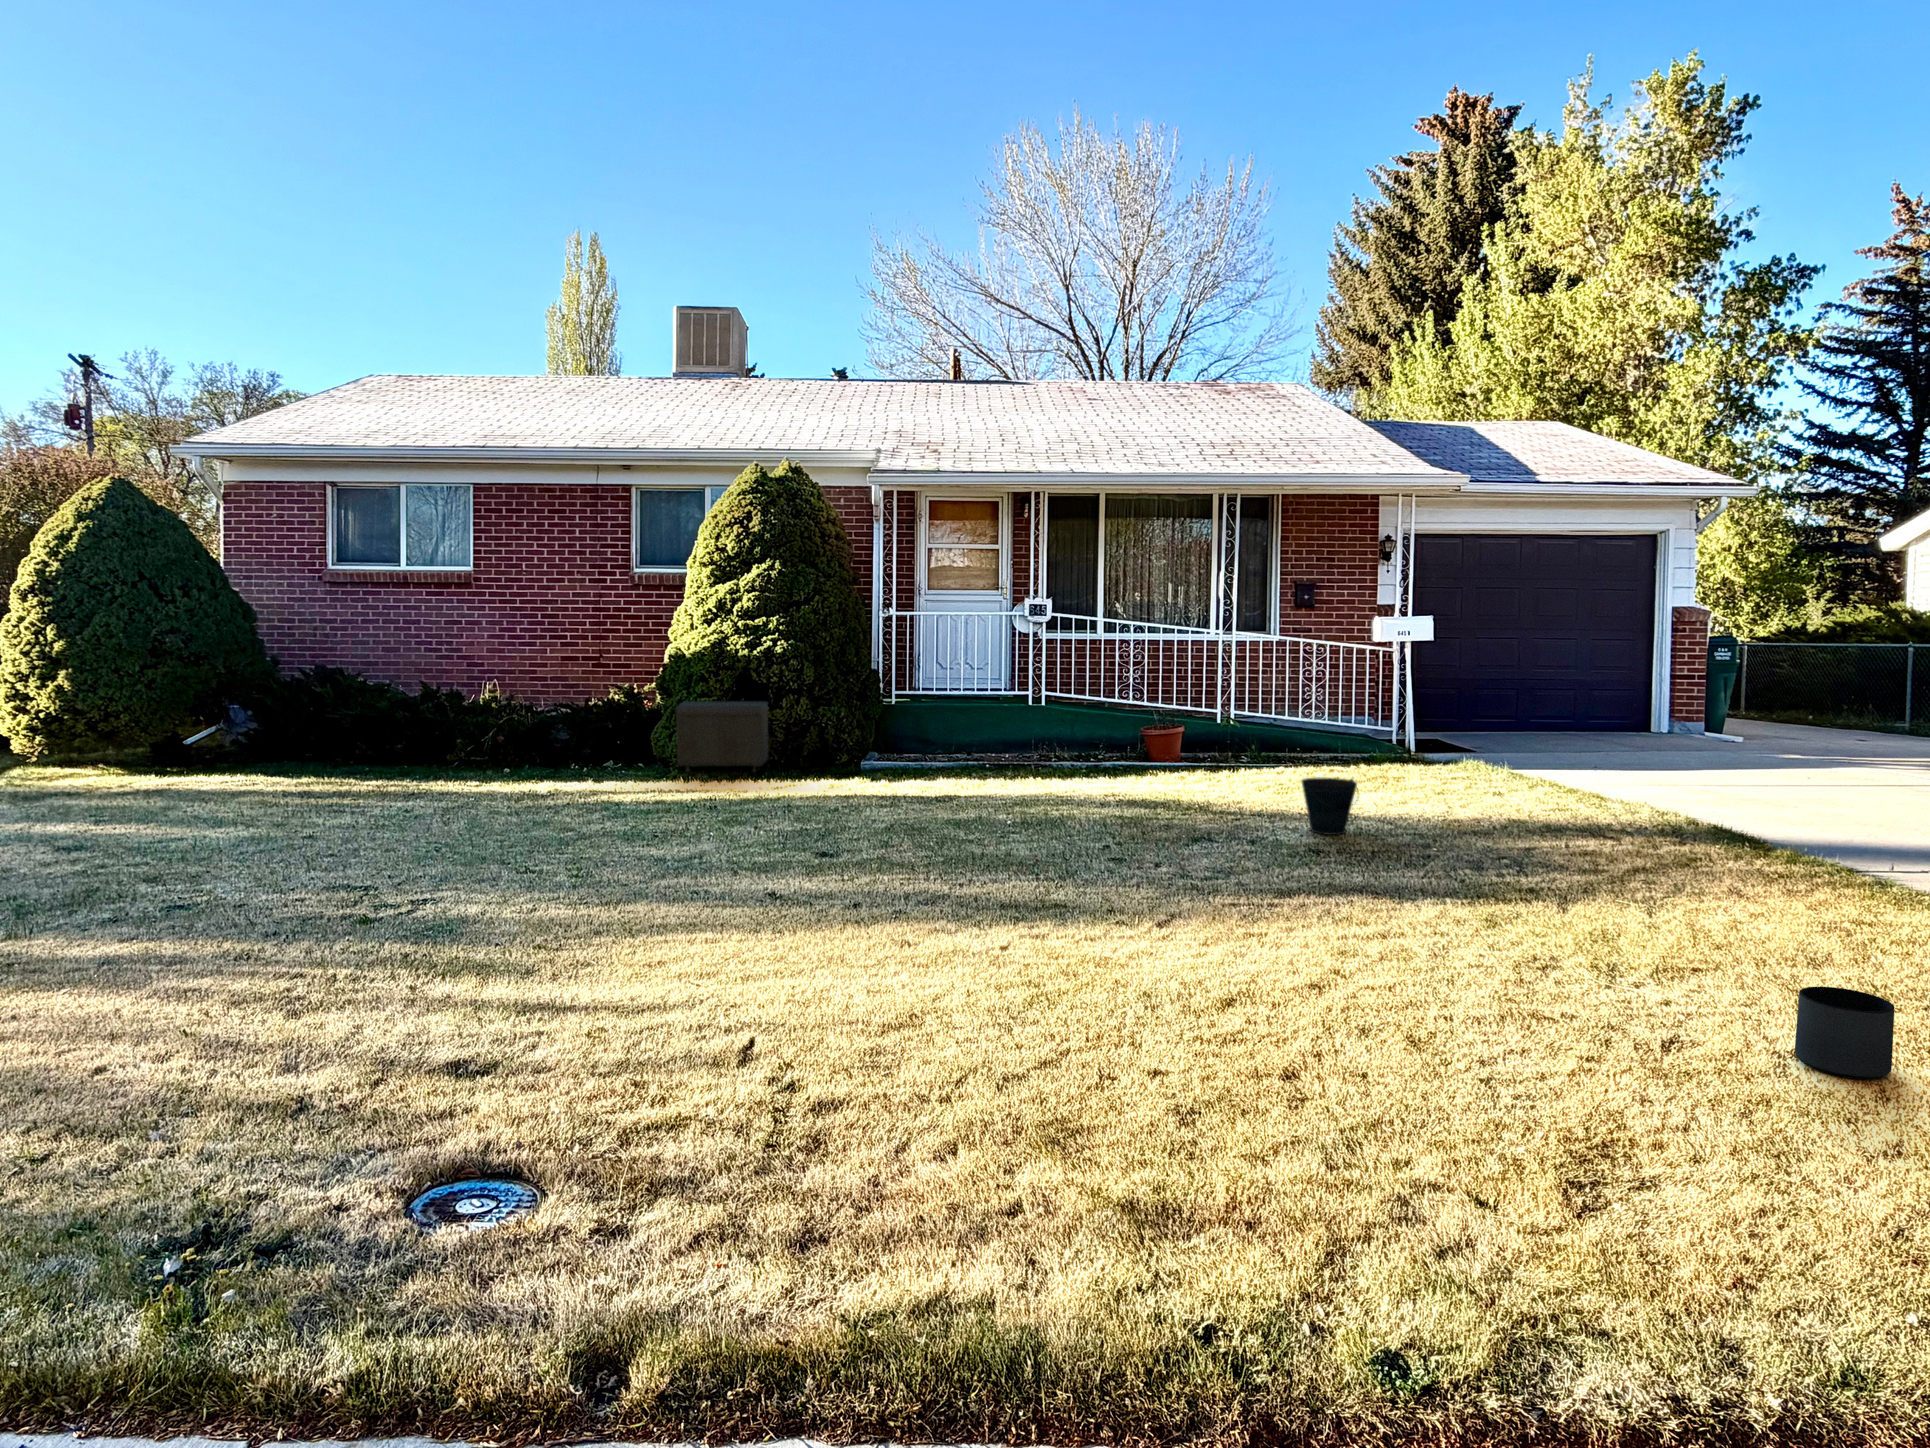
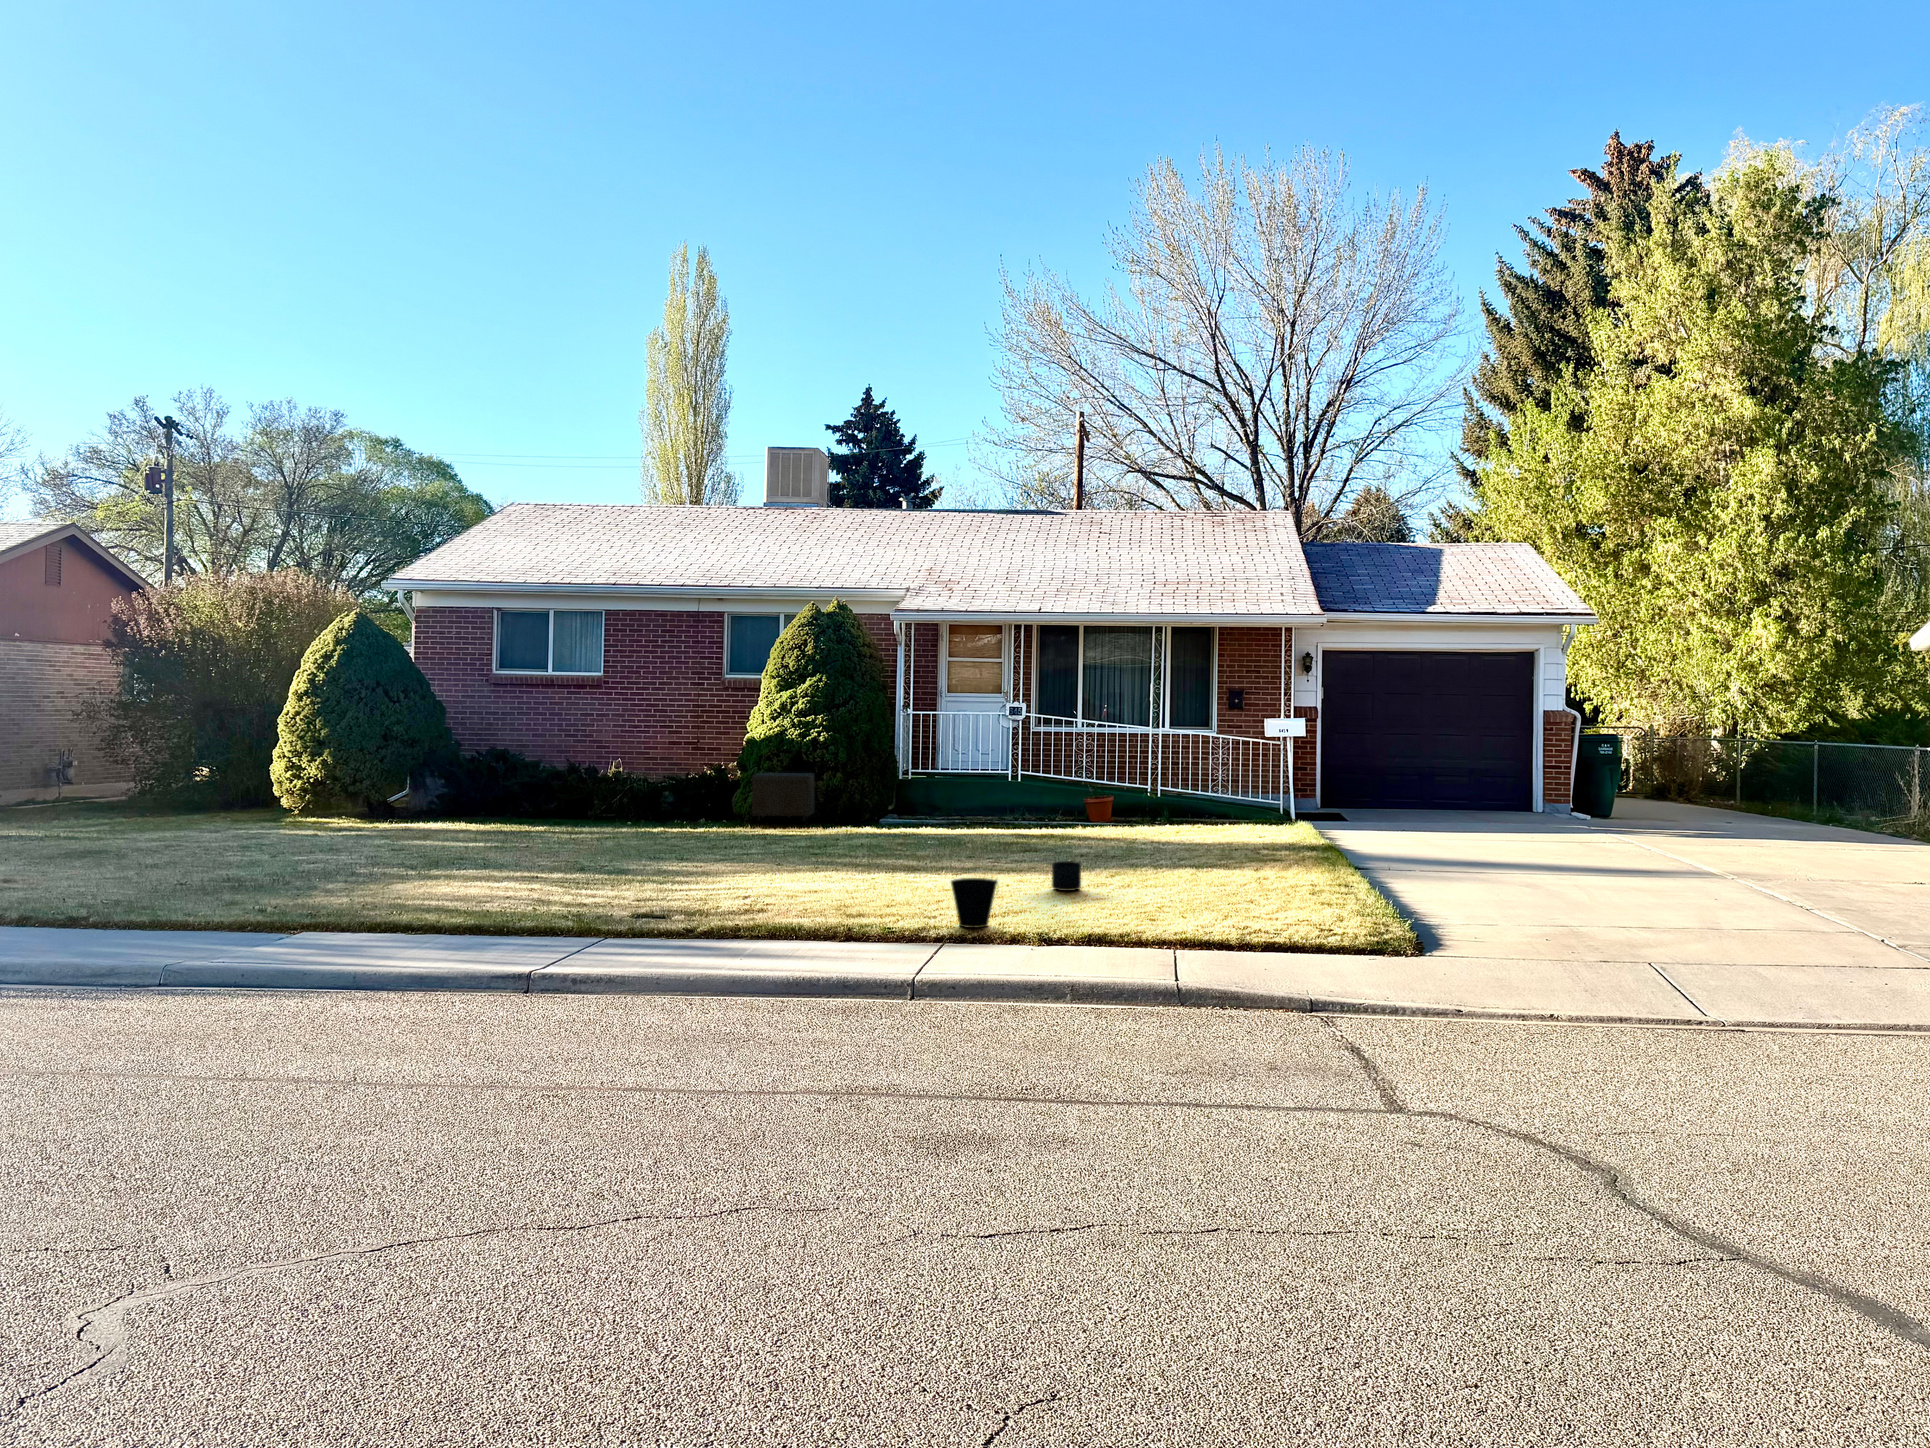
bucket: present [1302,777,1358,835] -> present [951,878,998,928]
planter: present [1795,987,1895,1079] -> present [1052,861,1081,891]

